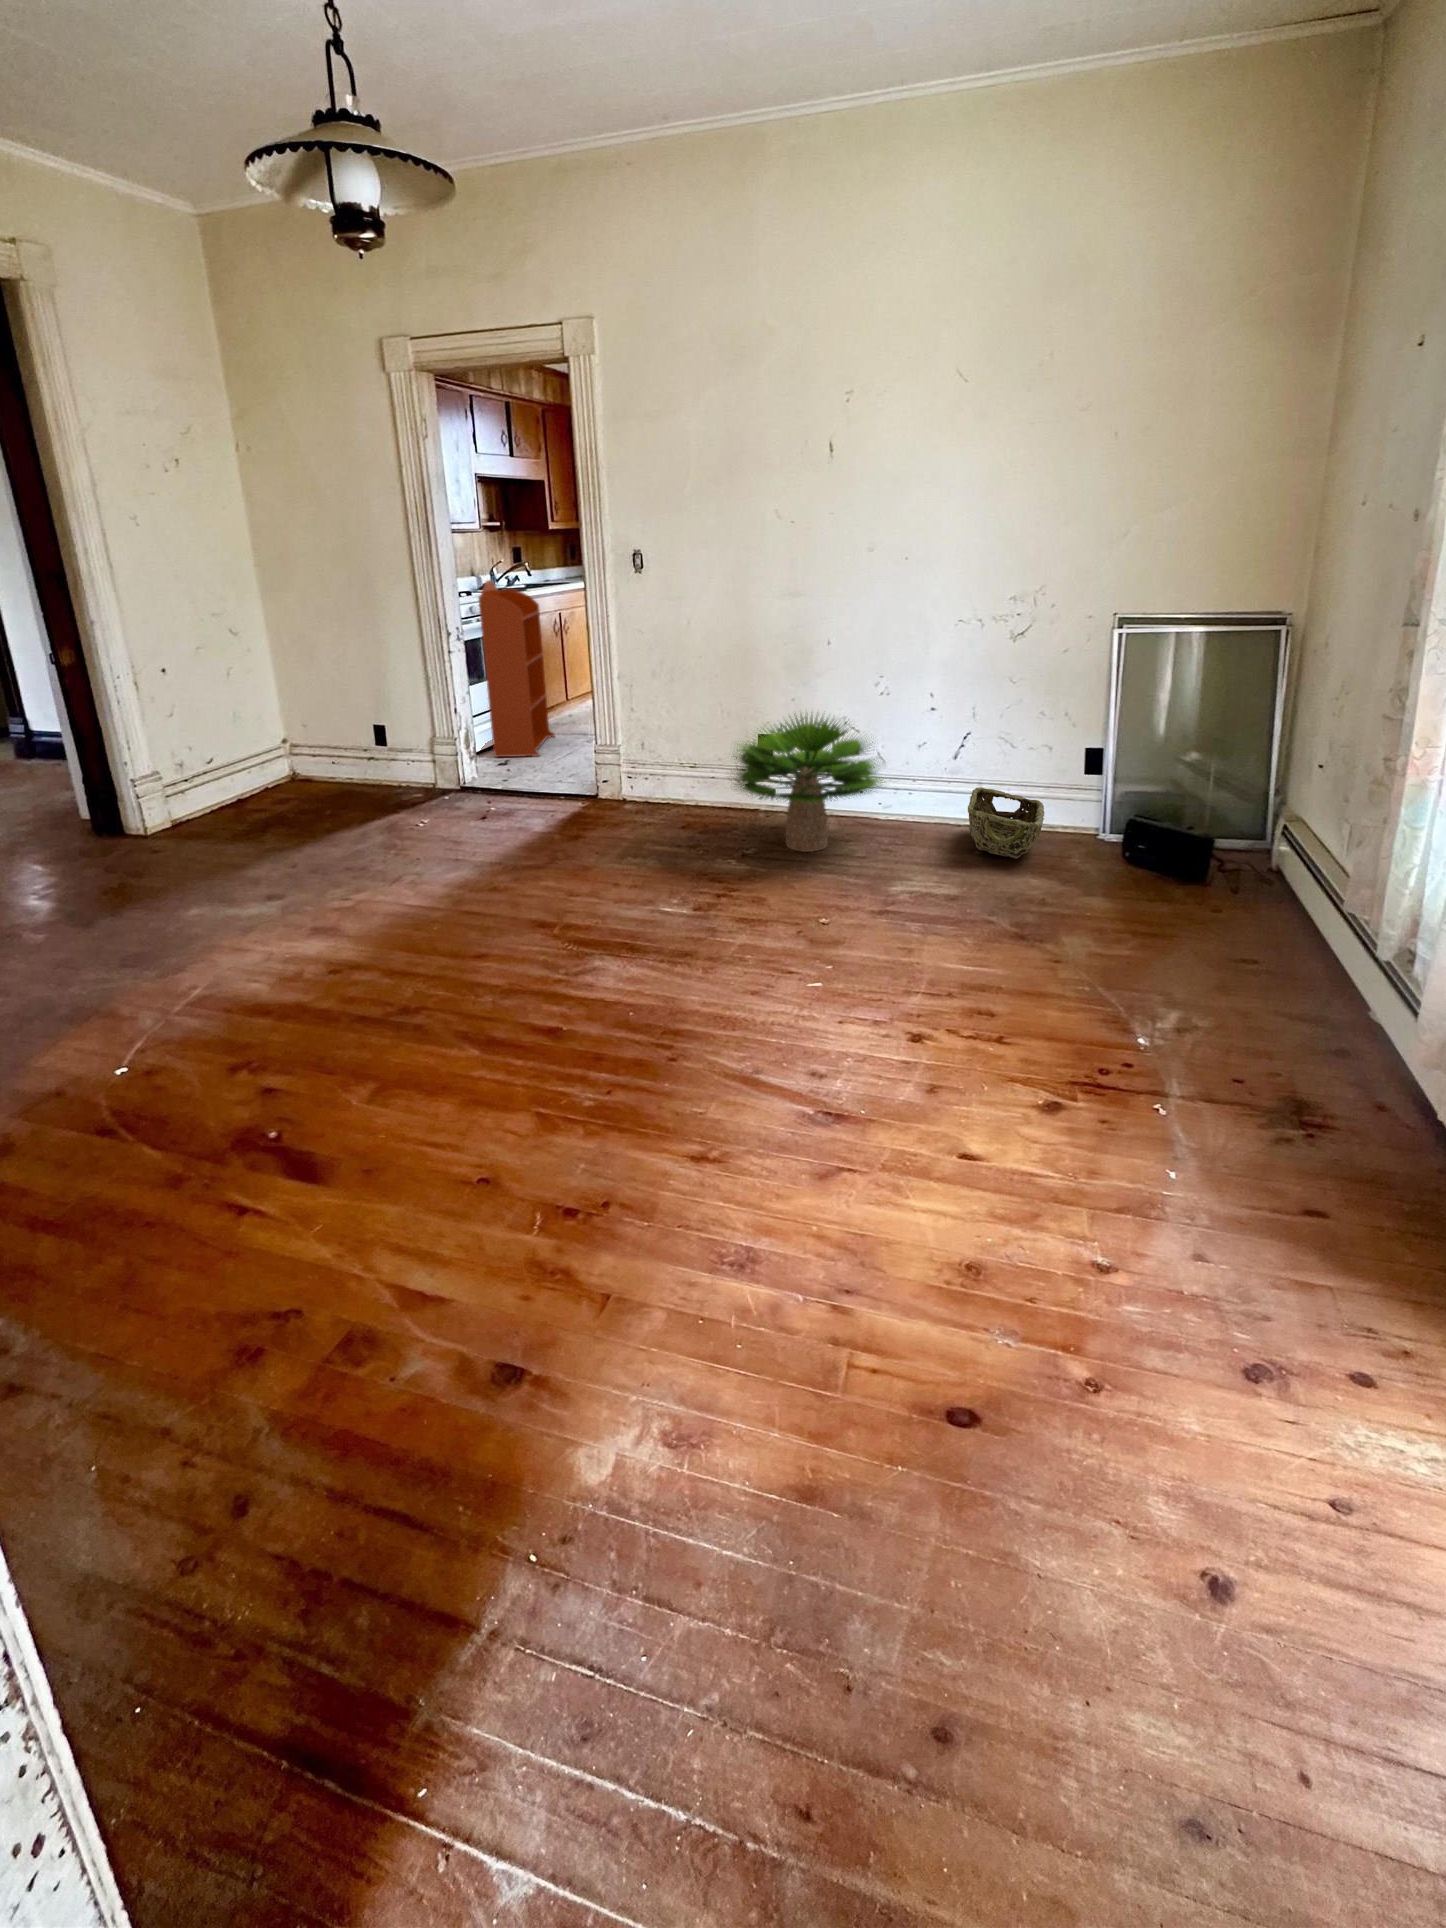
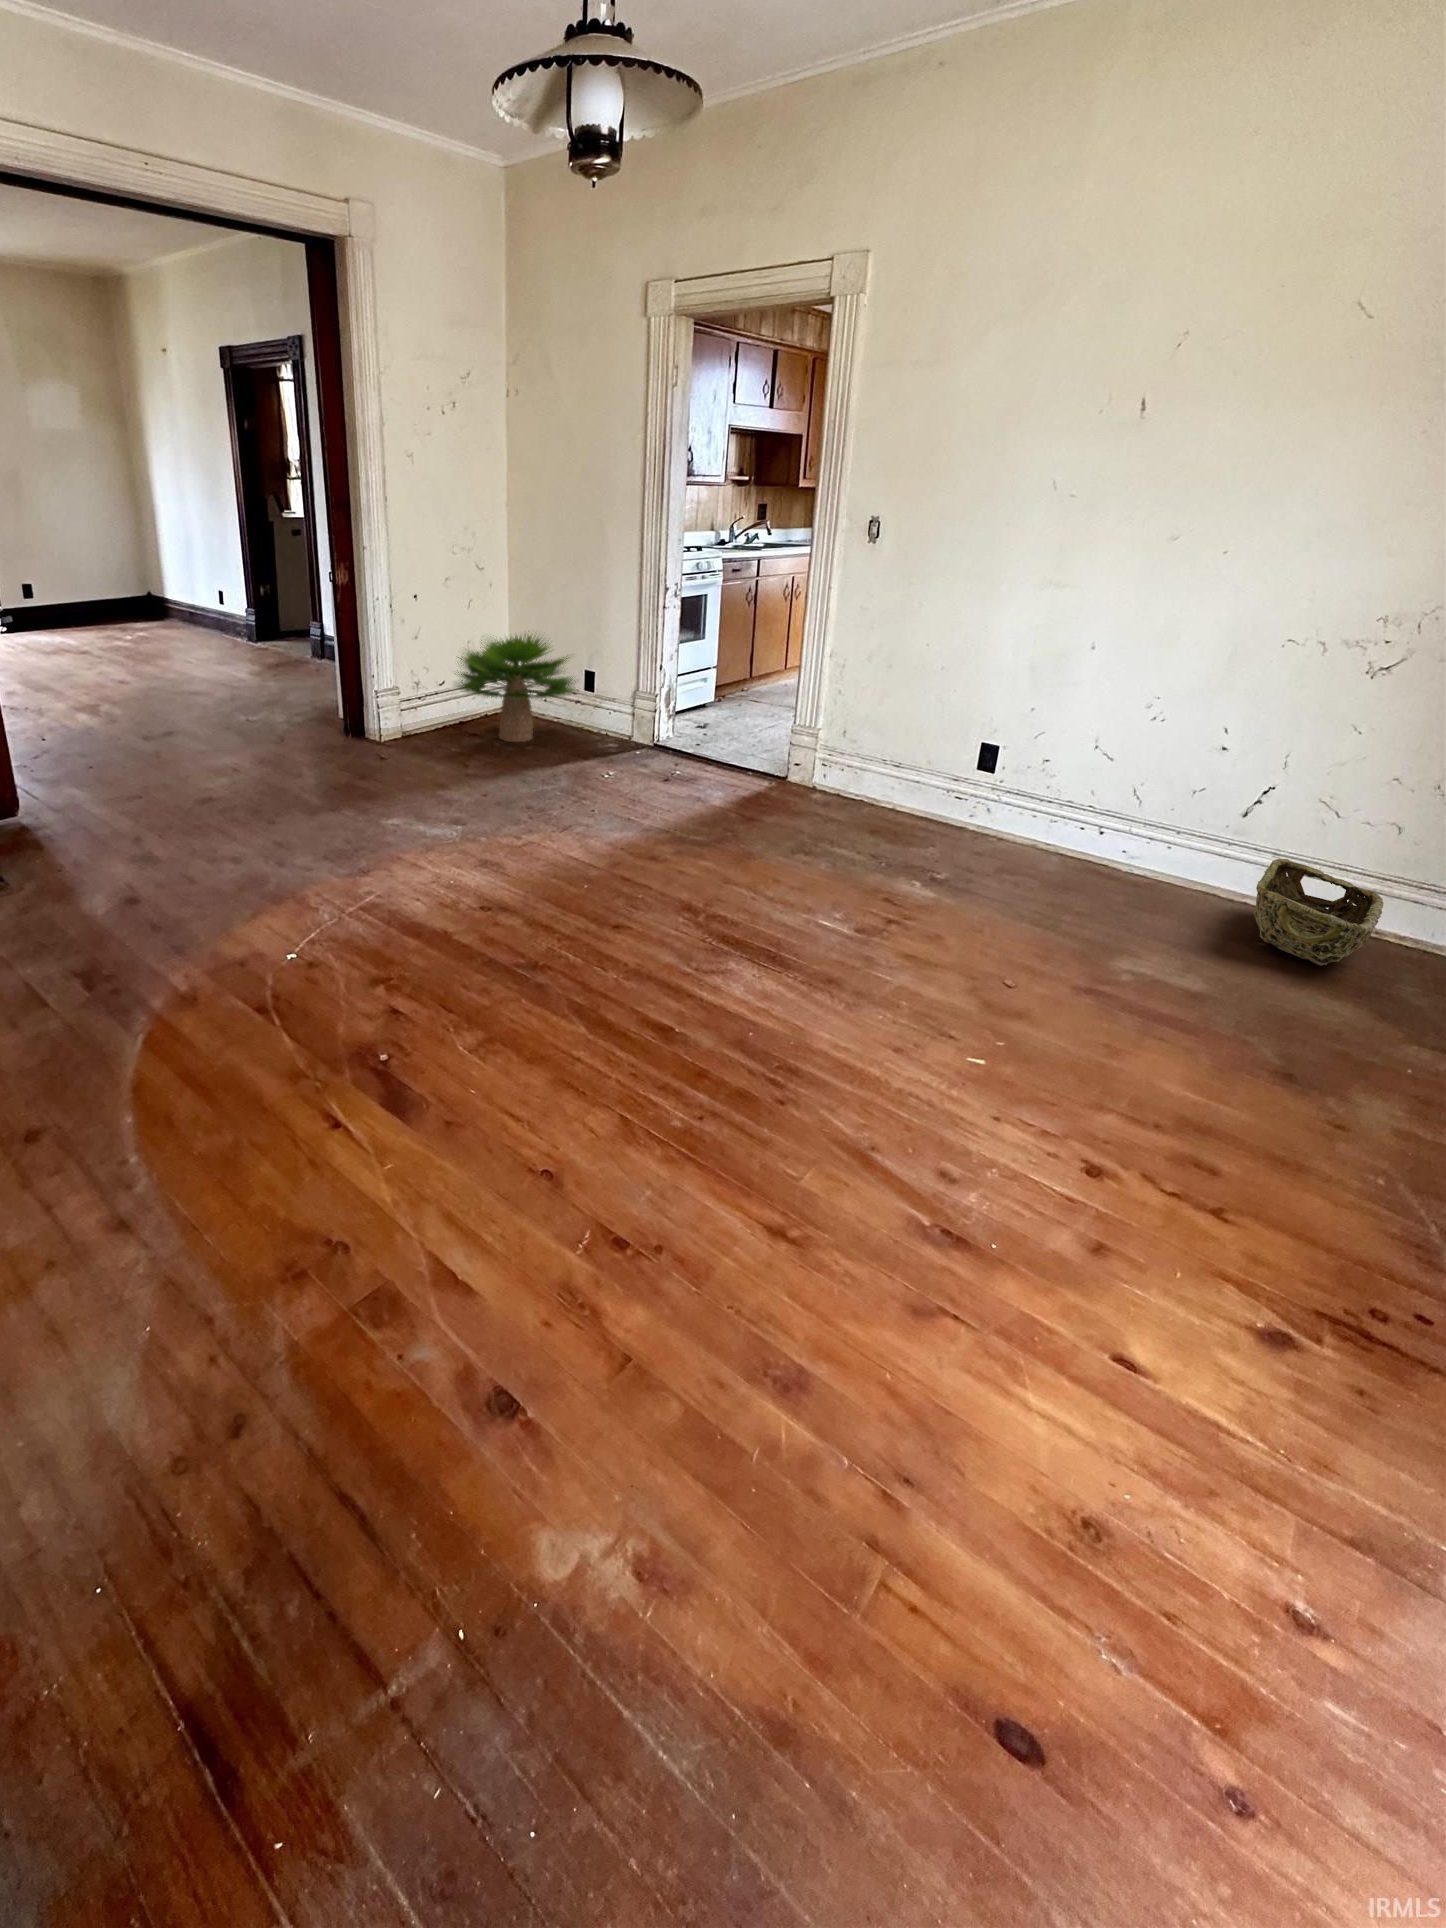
bookcase: present [478,580,555,757] -> none [696,534,770,725]
potted plant: present [733,712,882,852] -> present [456,631,576,742]

